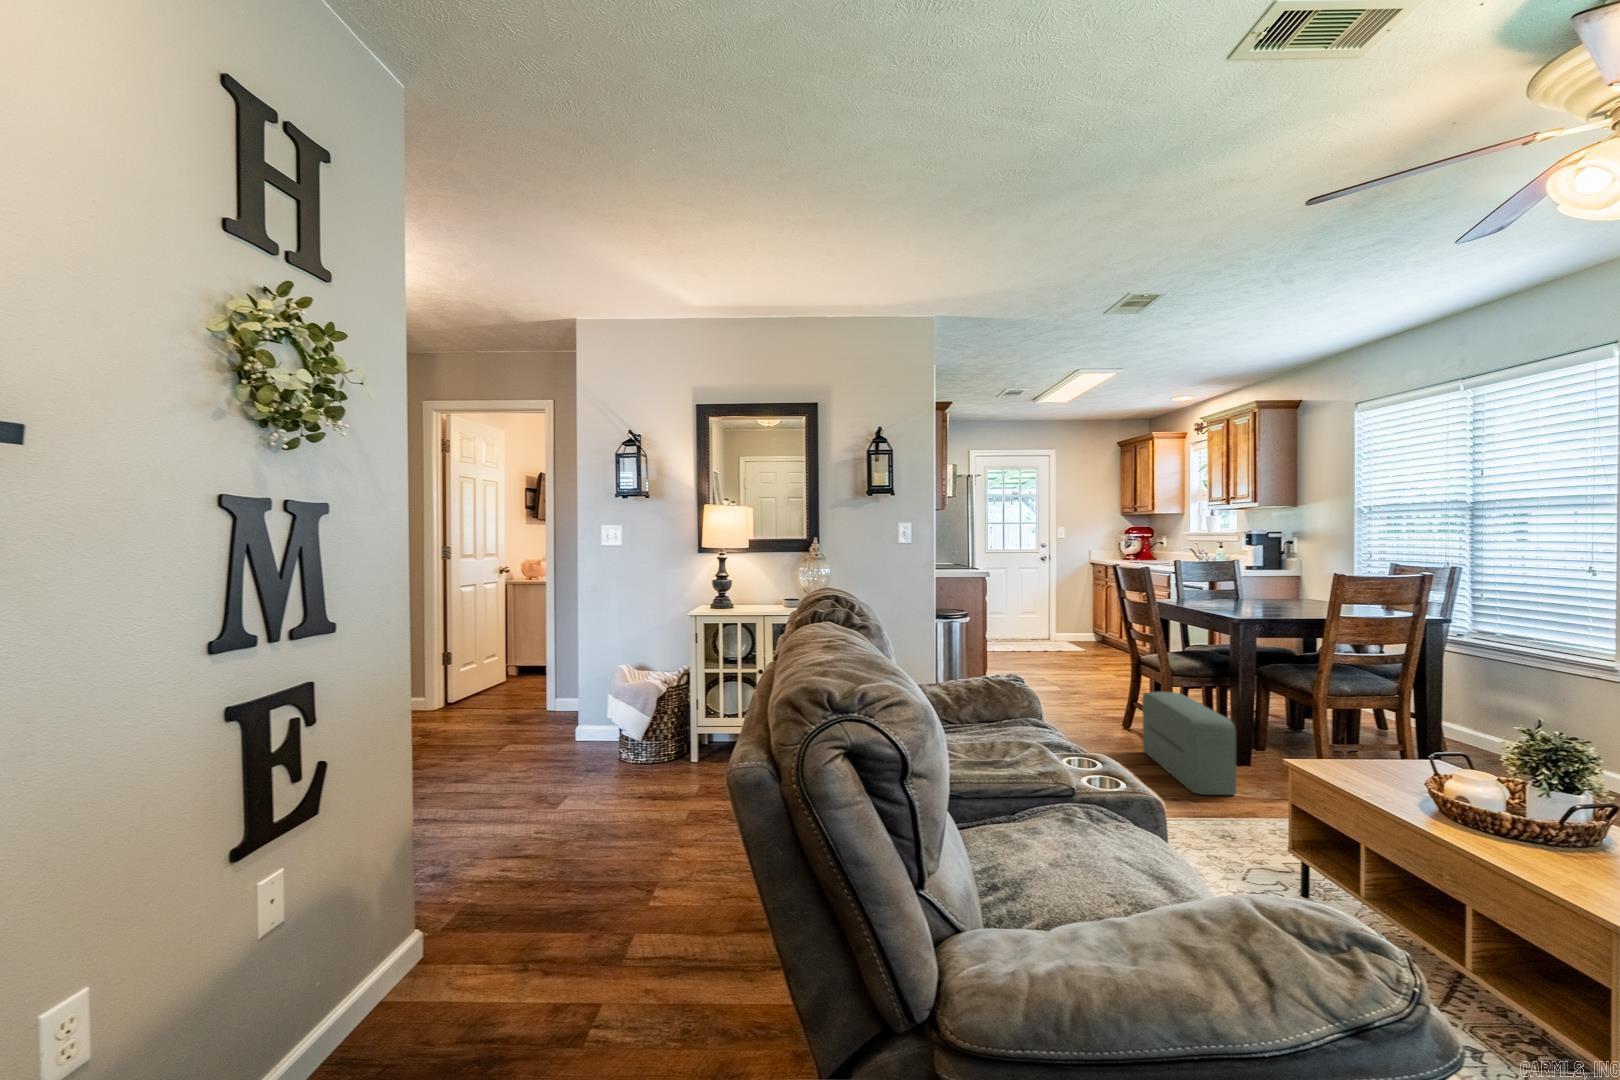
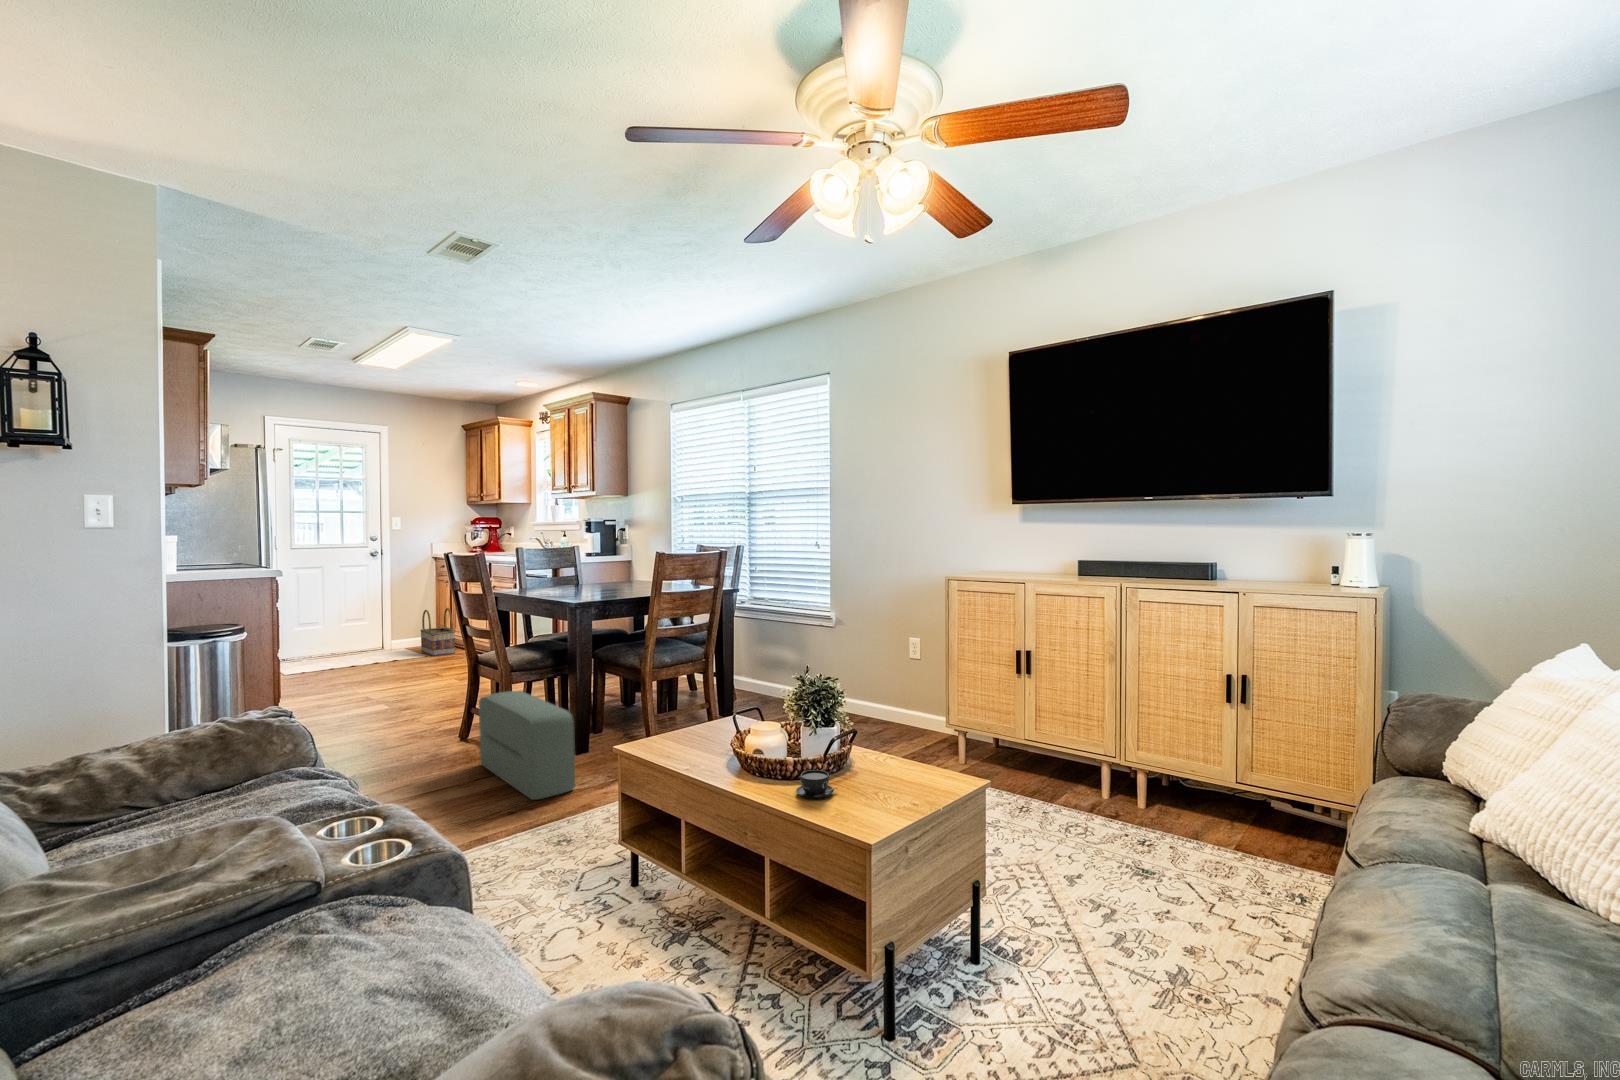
basket: none [1081,609,1111,651] -> present [420,608,455,656]
teacup: none [1515,834,1583,868] -> present [796,770,838,798]

